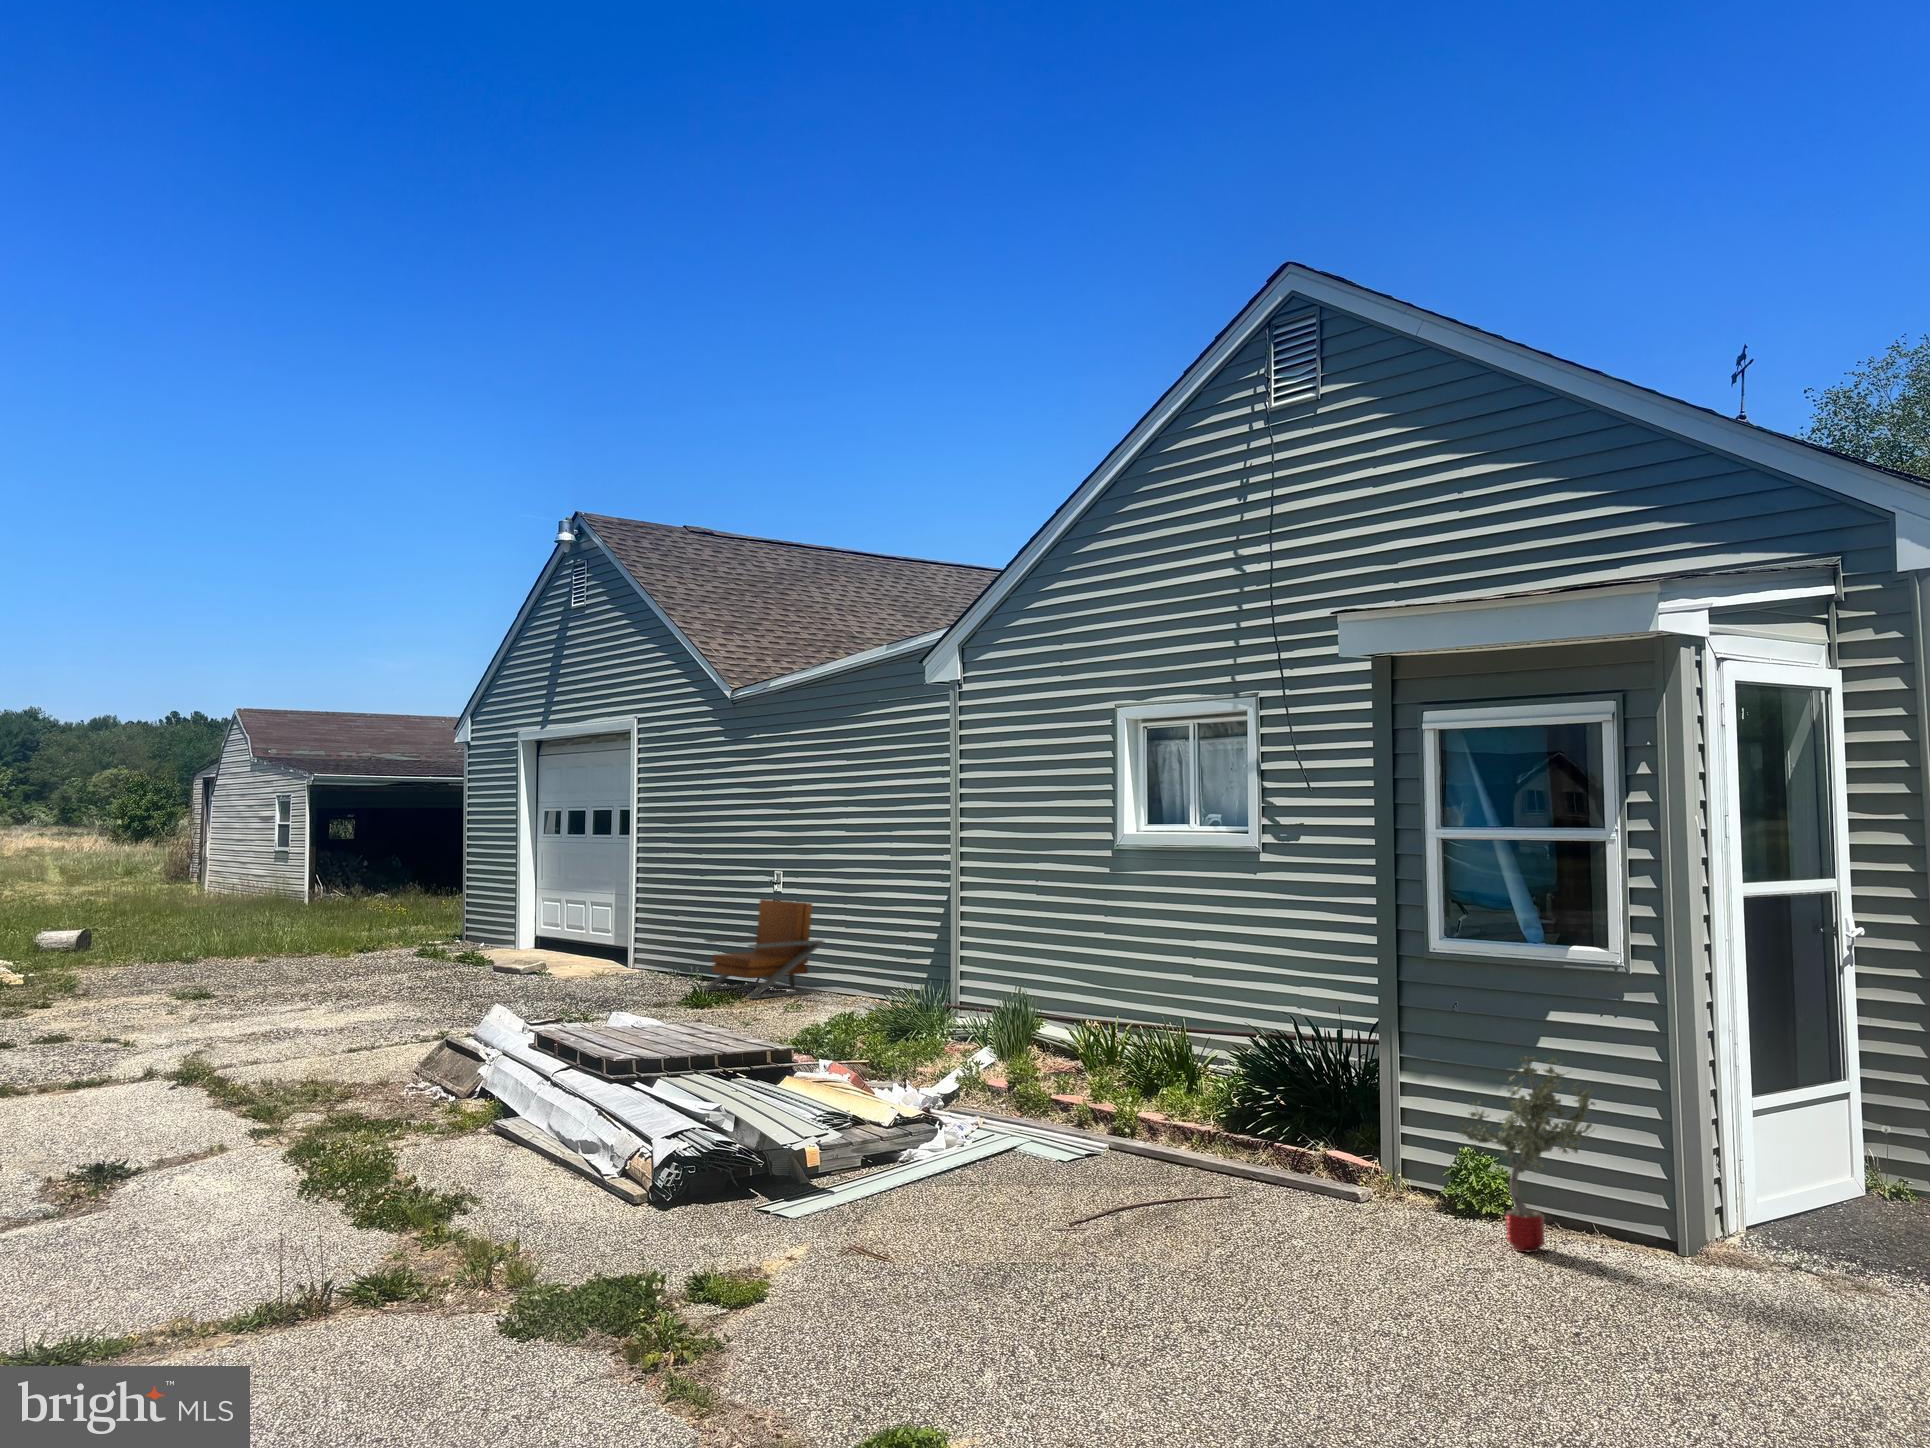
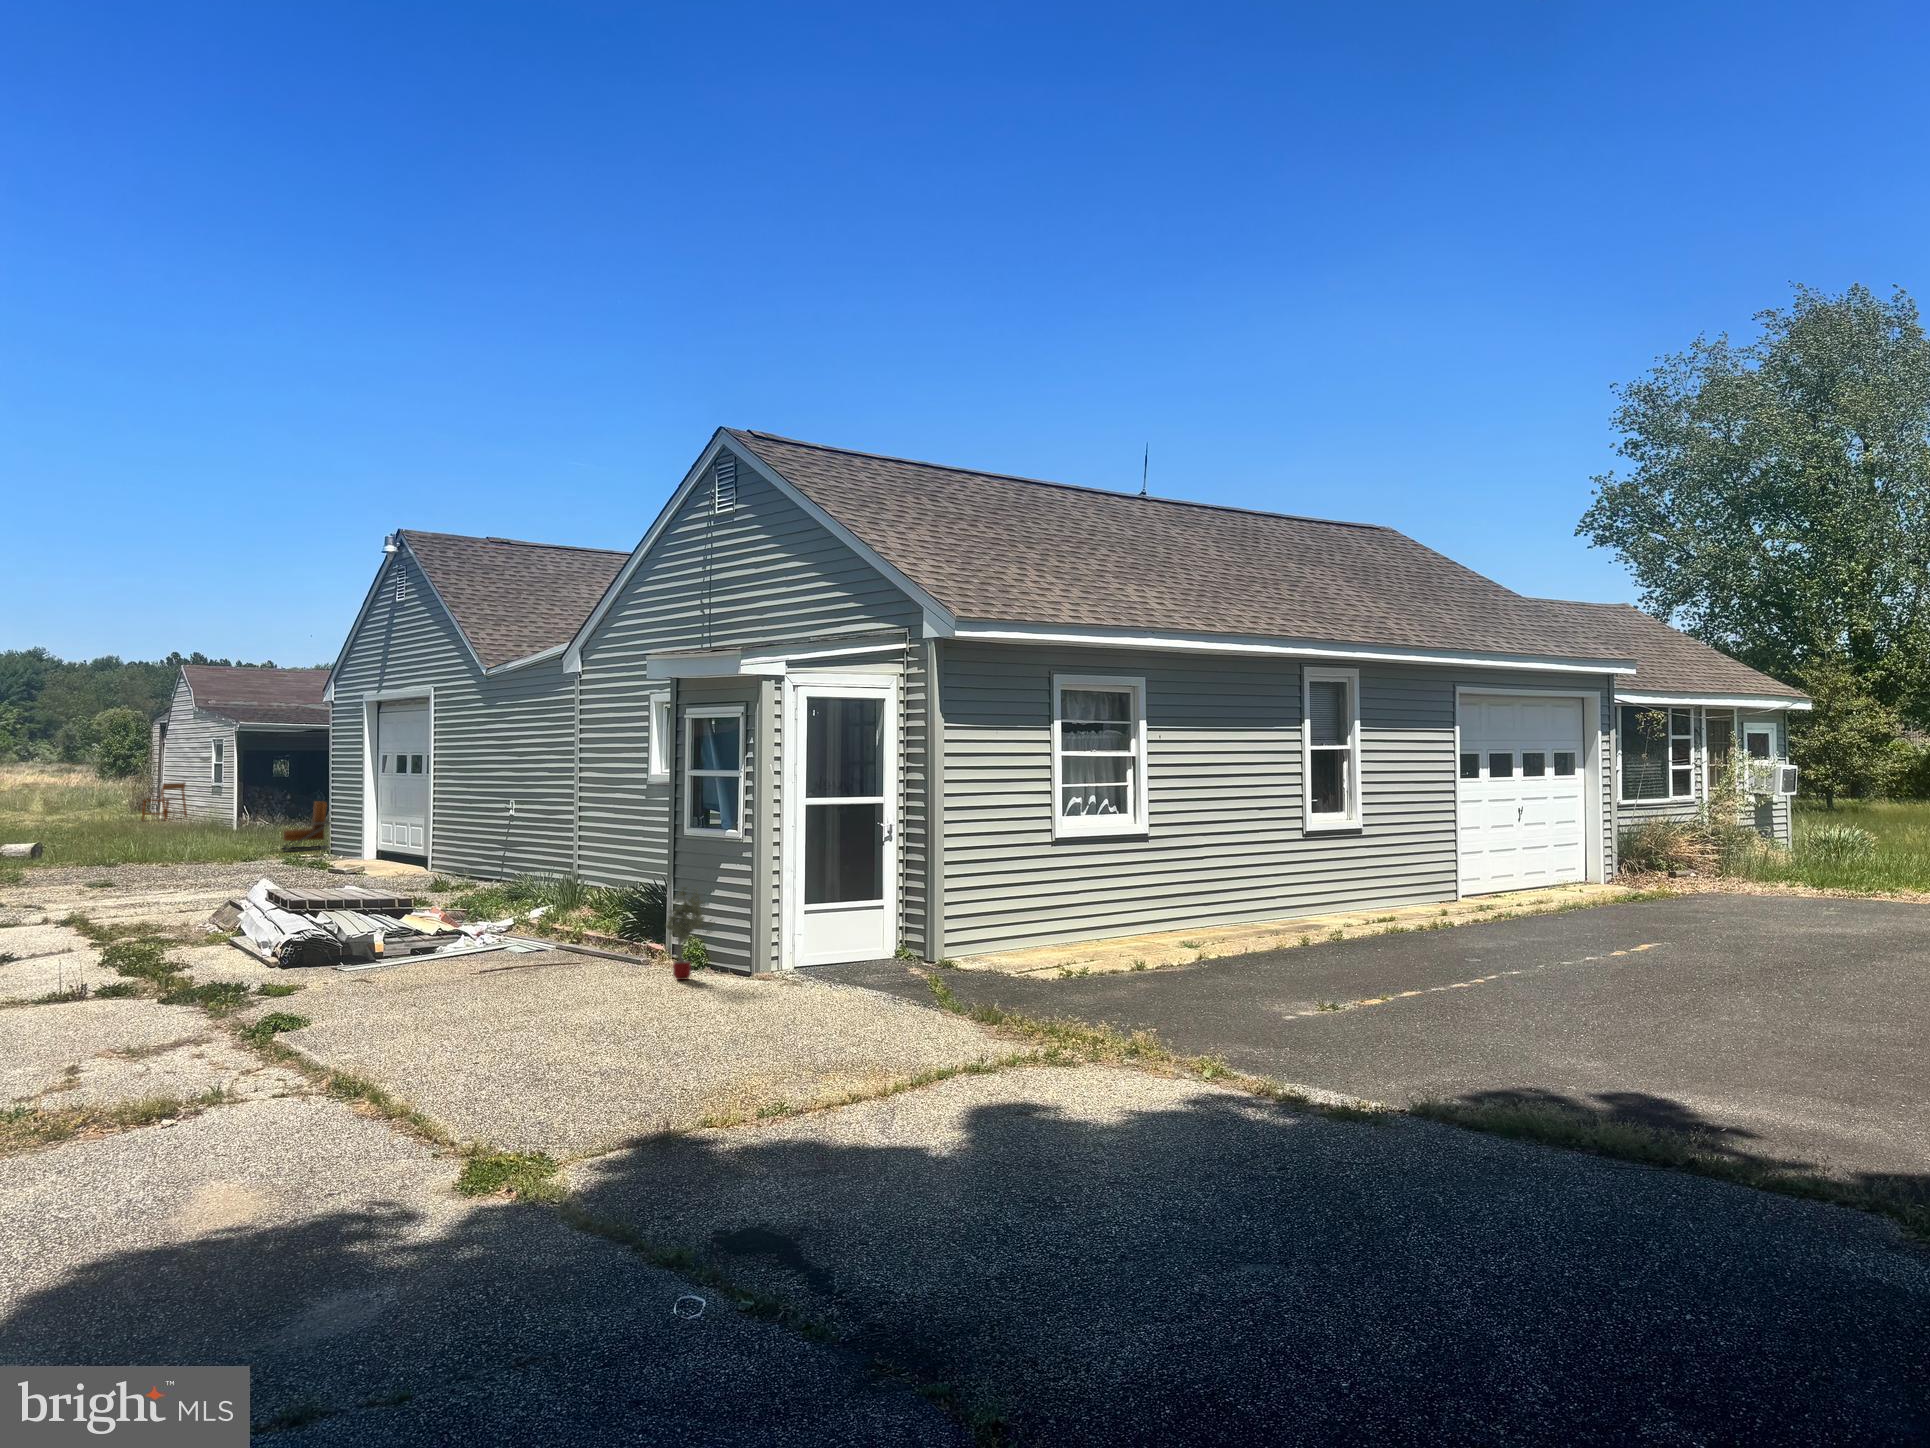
bench: none [186,847,240,894] -> present [142,782,187,821]
lounge chair: present [704,899,824,999] -> present [282,801,330,851]

